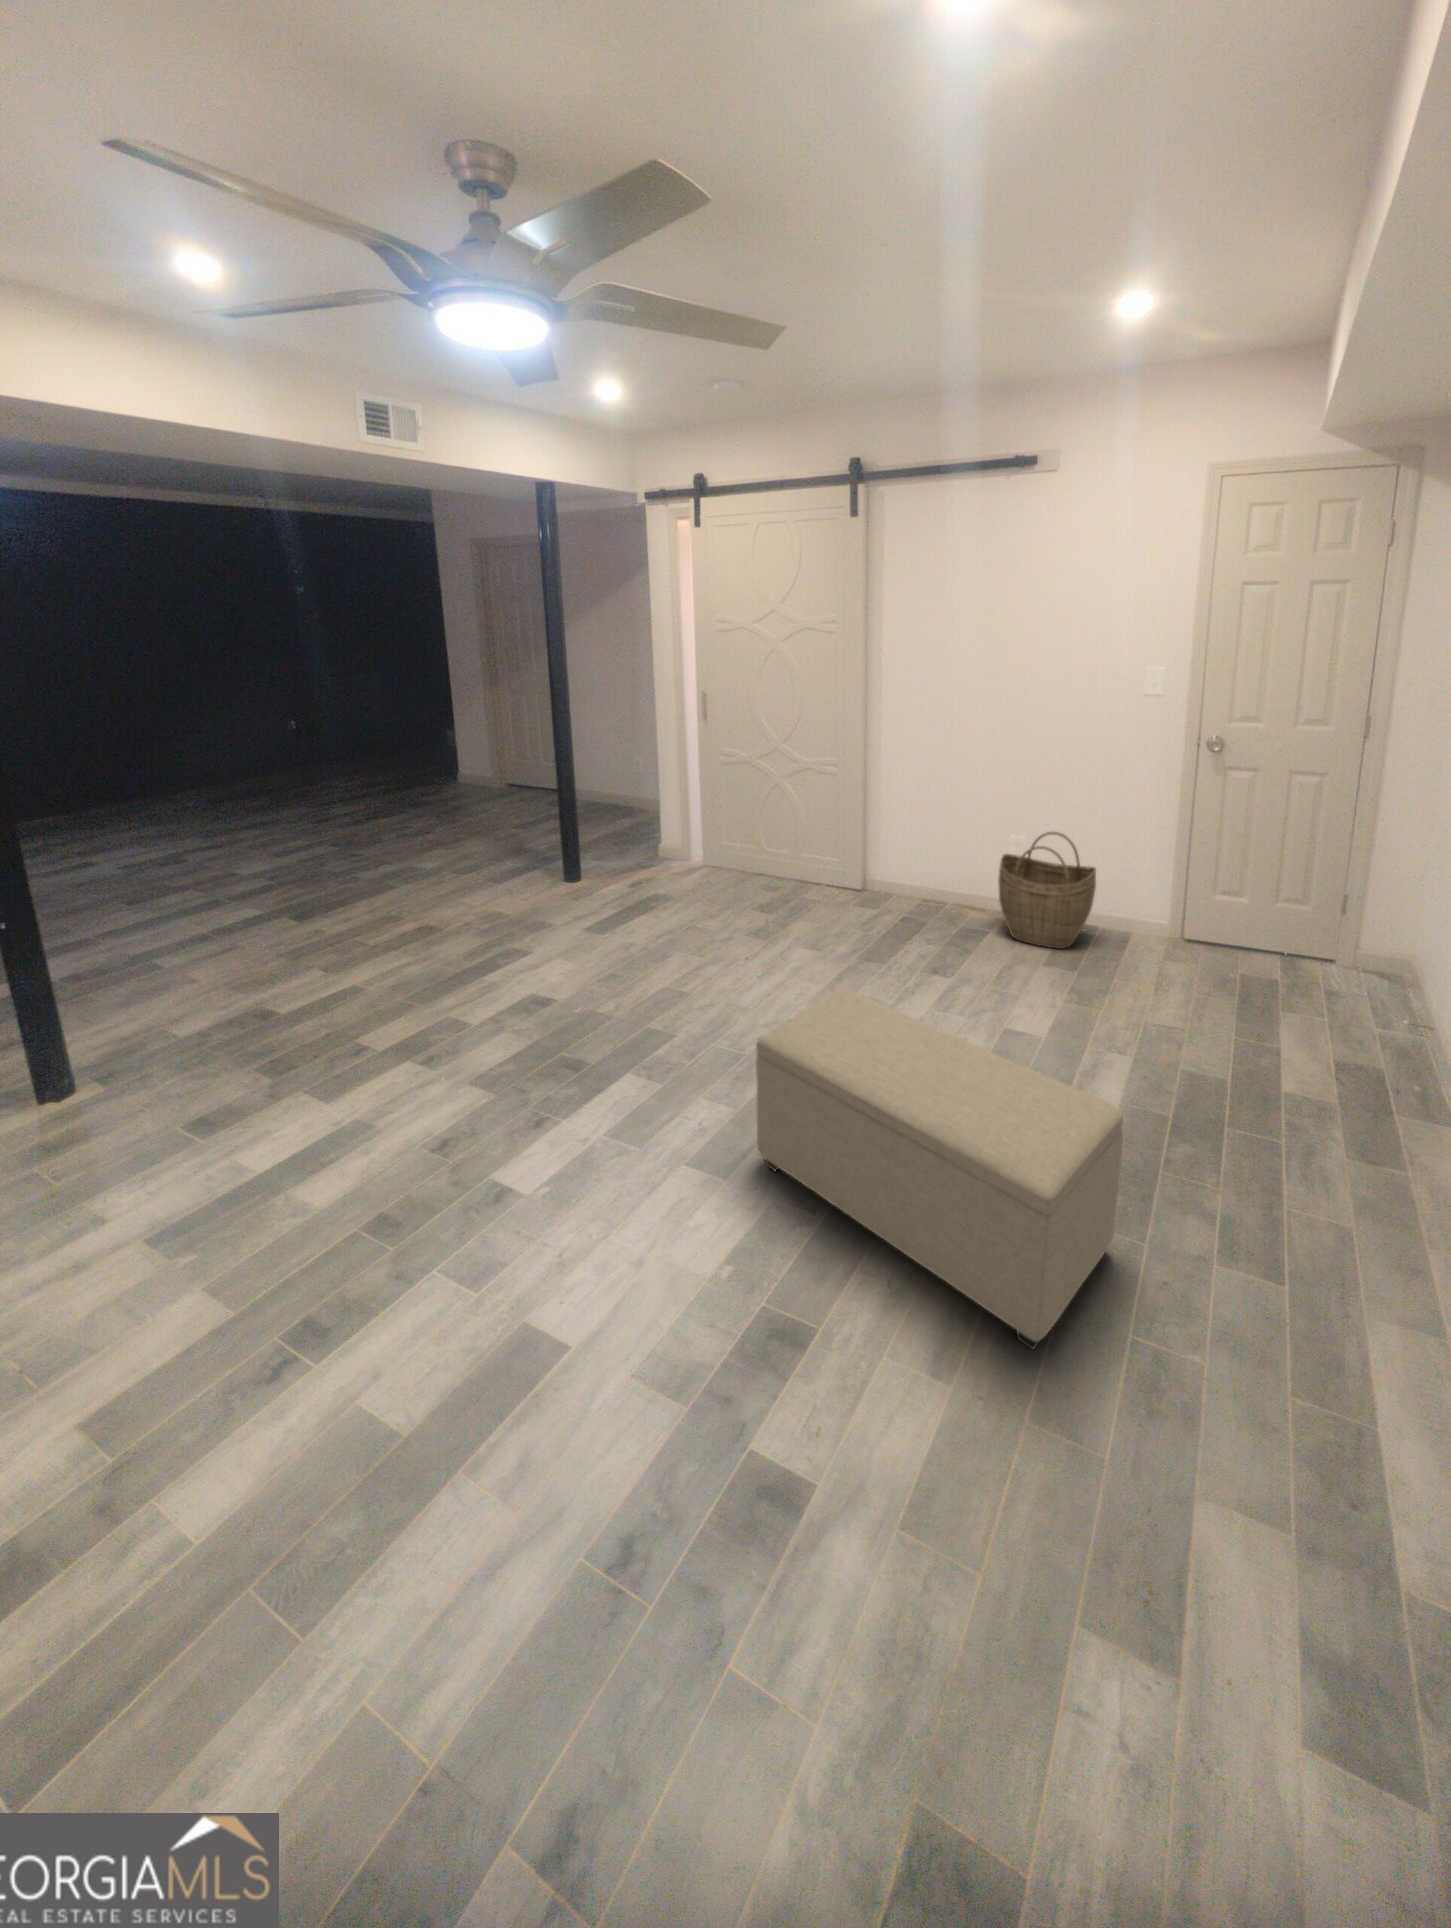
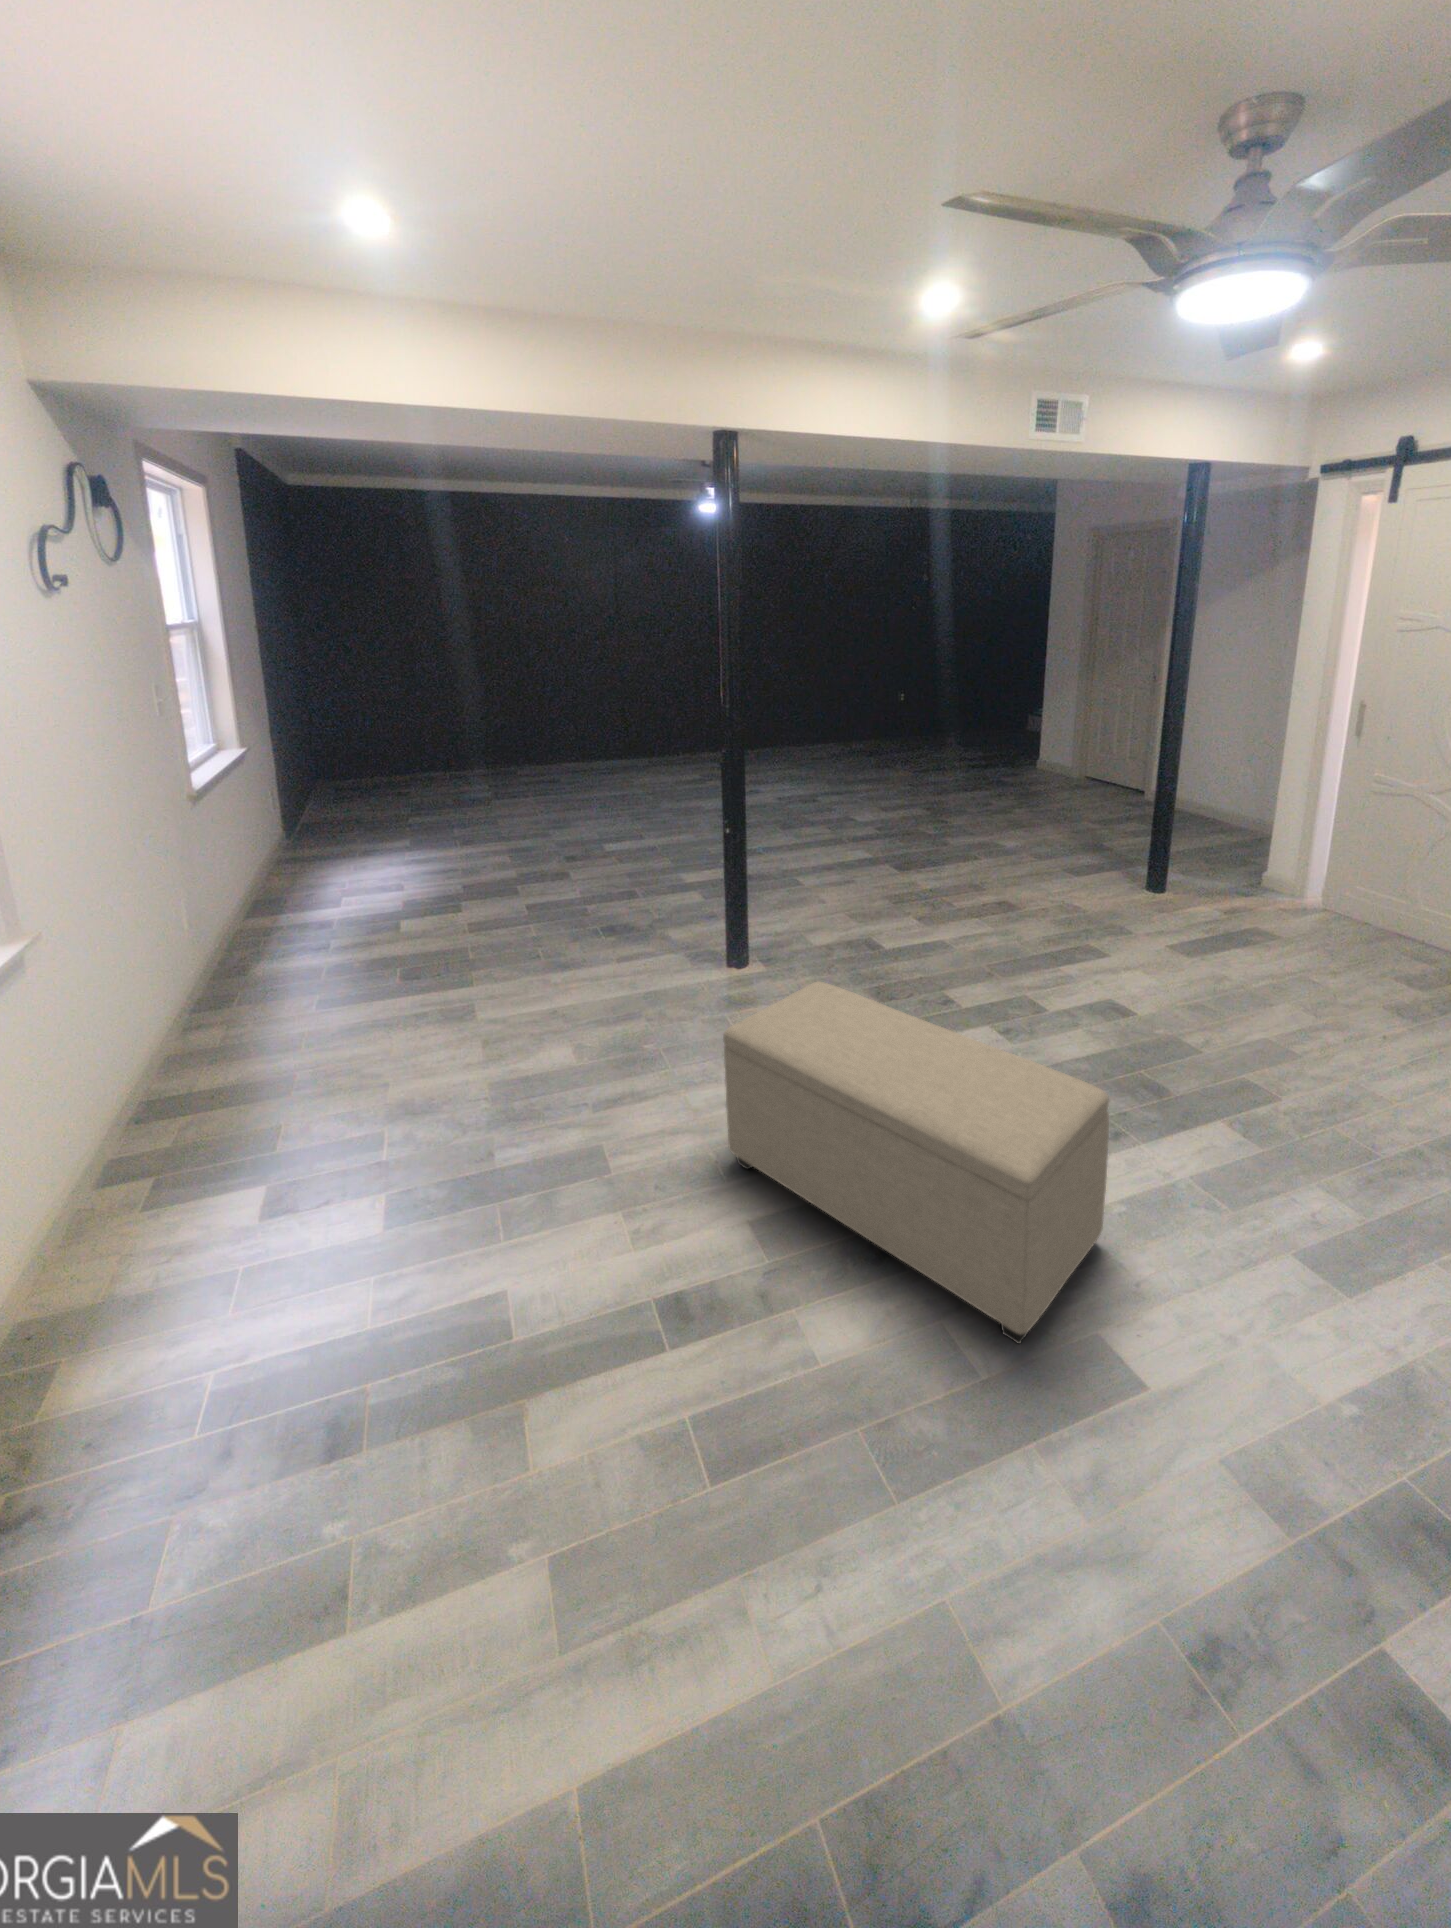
woven basket: present [998,832,1096,949] -> none [980,816,1083,939]

